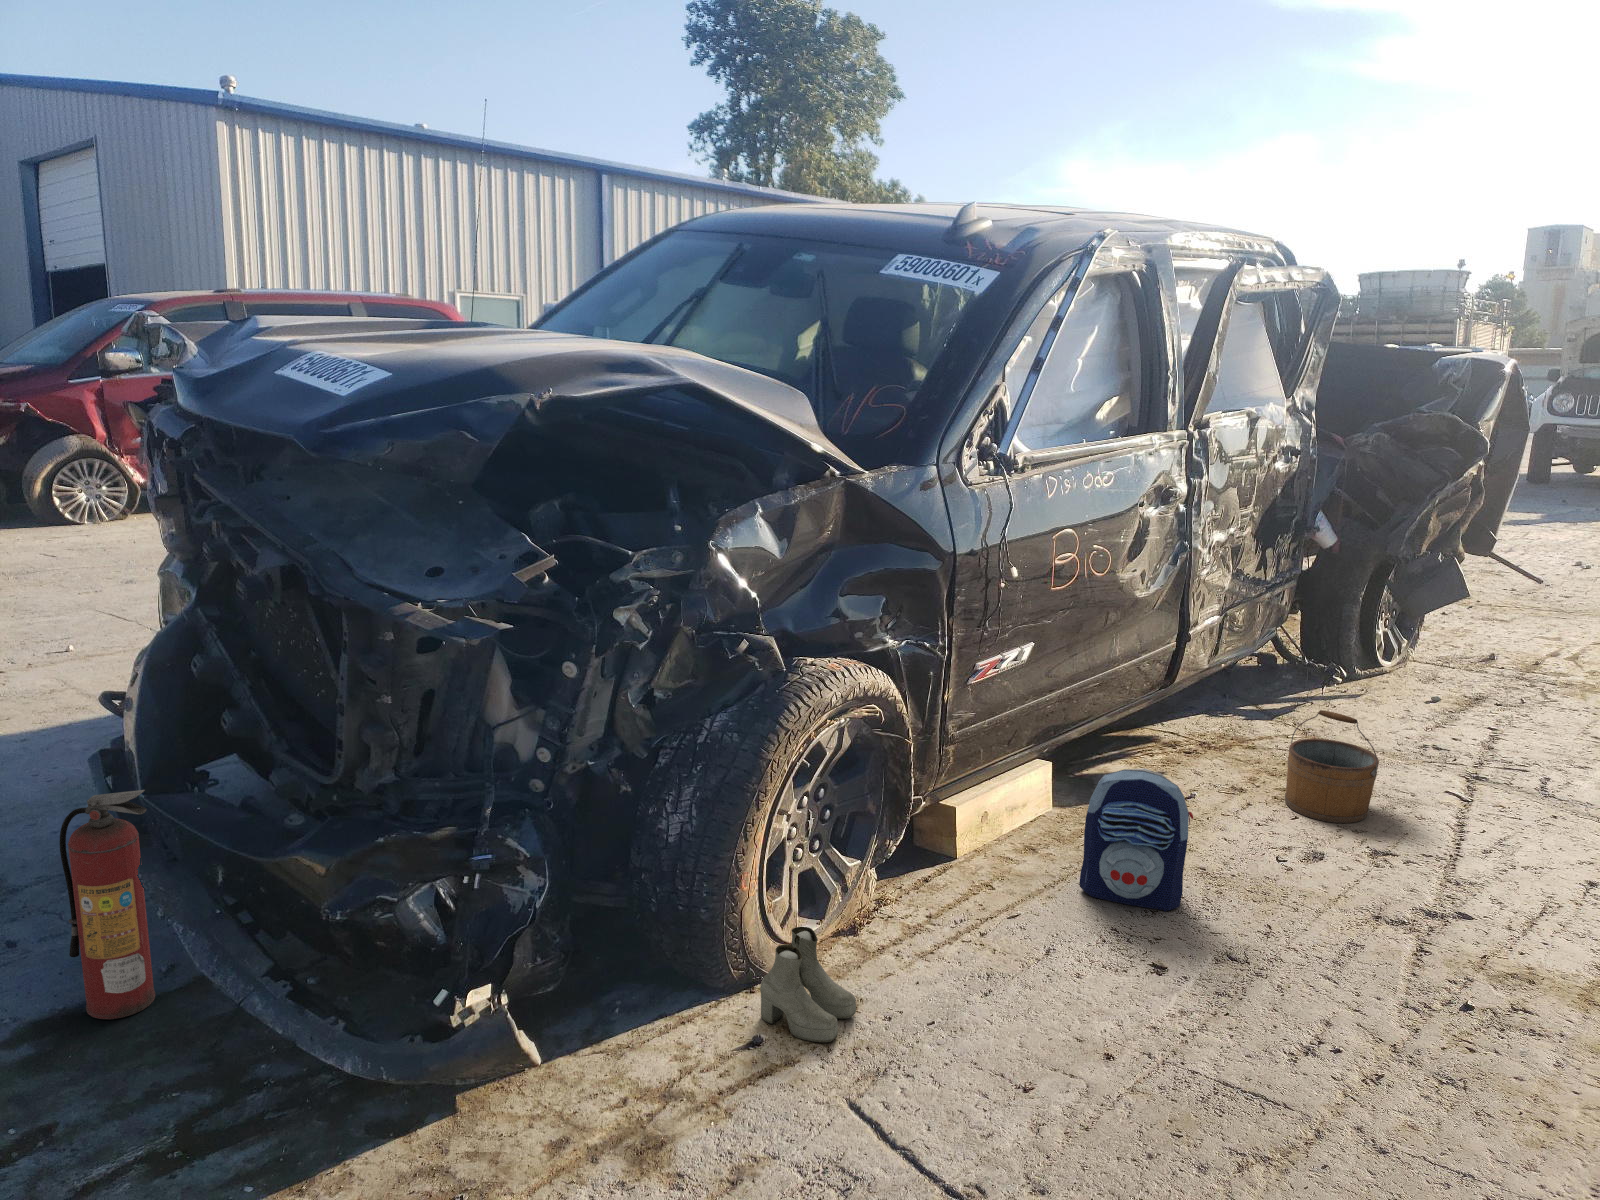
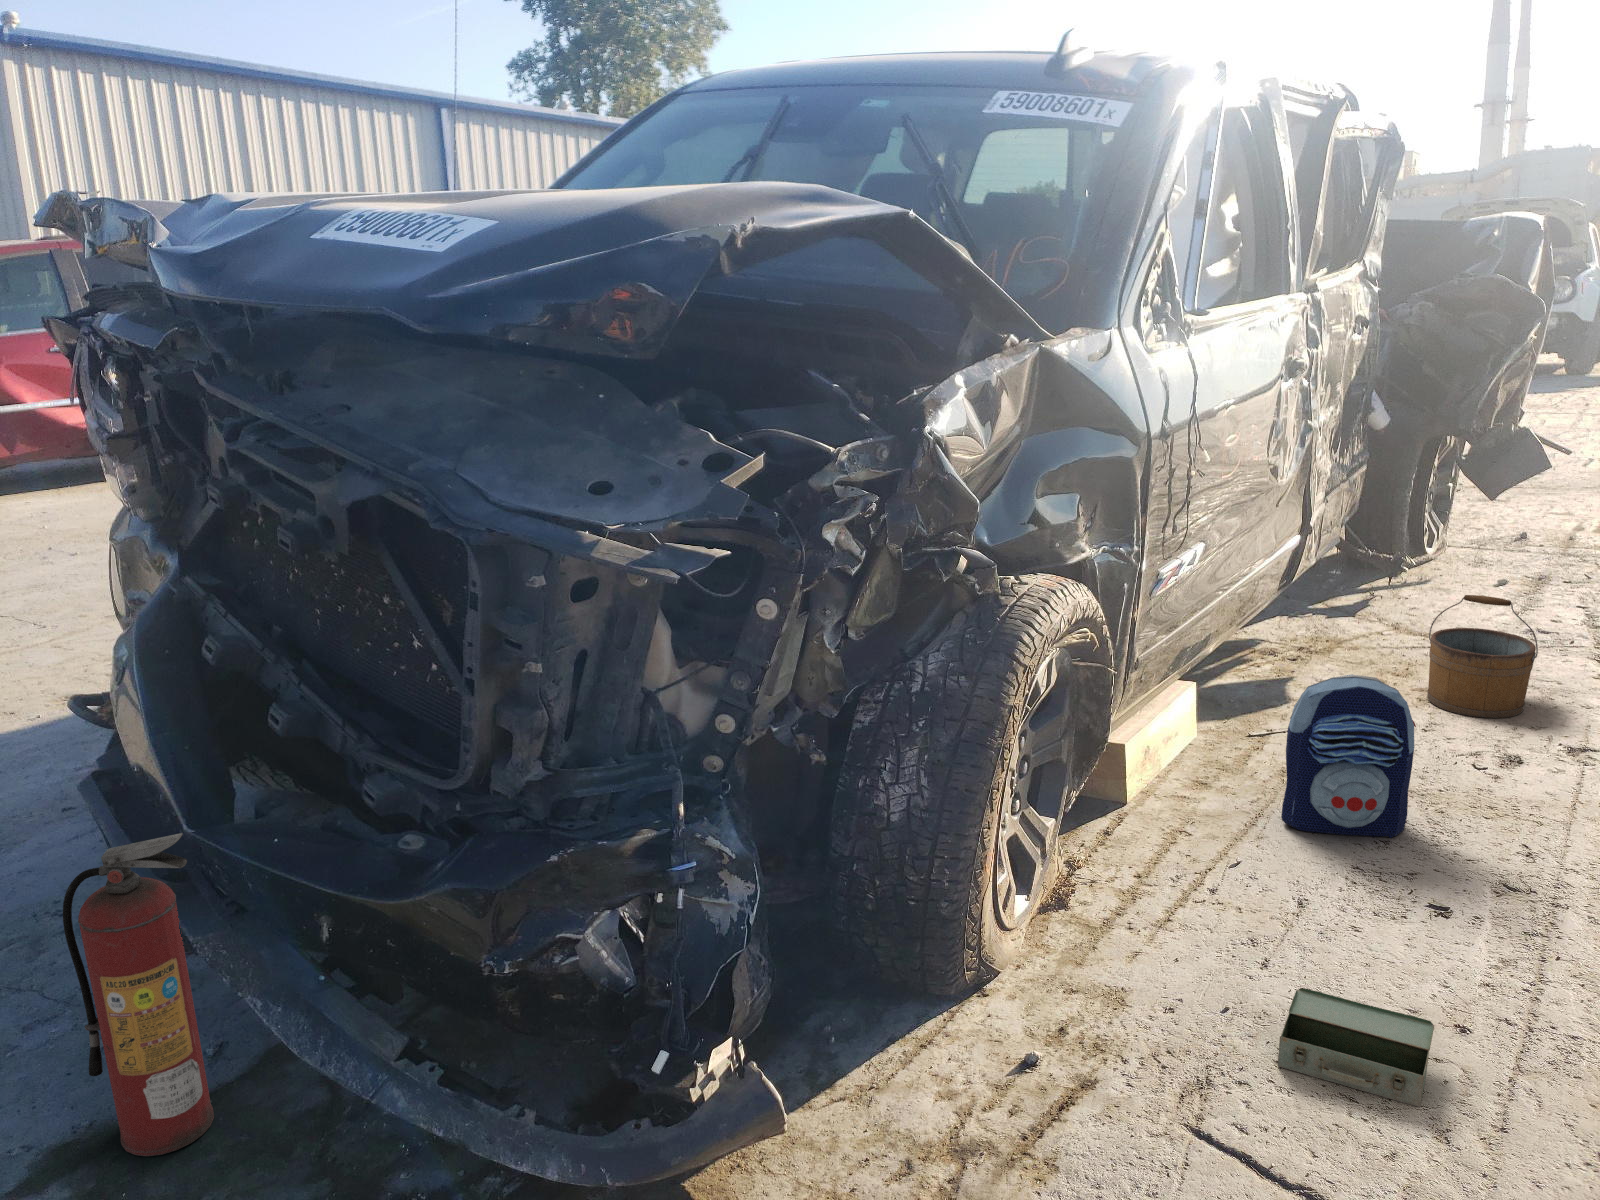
boots: present [760,927,856,1043] -> none [1013,909,1128,1053]
toolbox: none [947,1013,1077,1113] -> present [1278,988,1434,1107]

